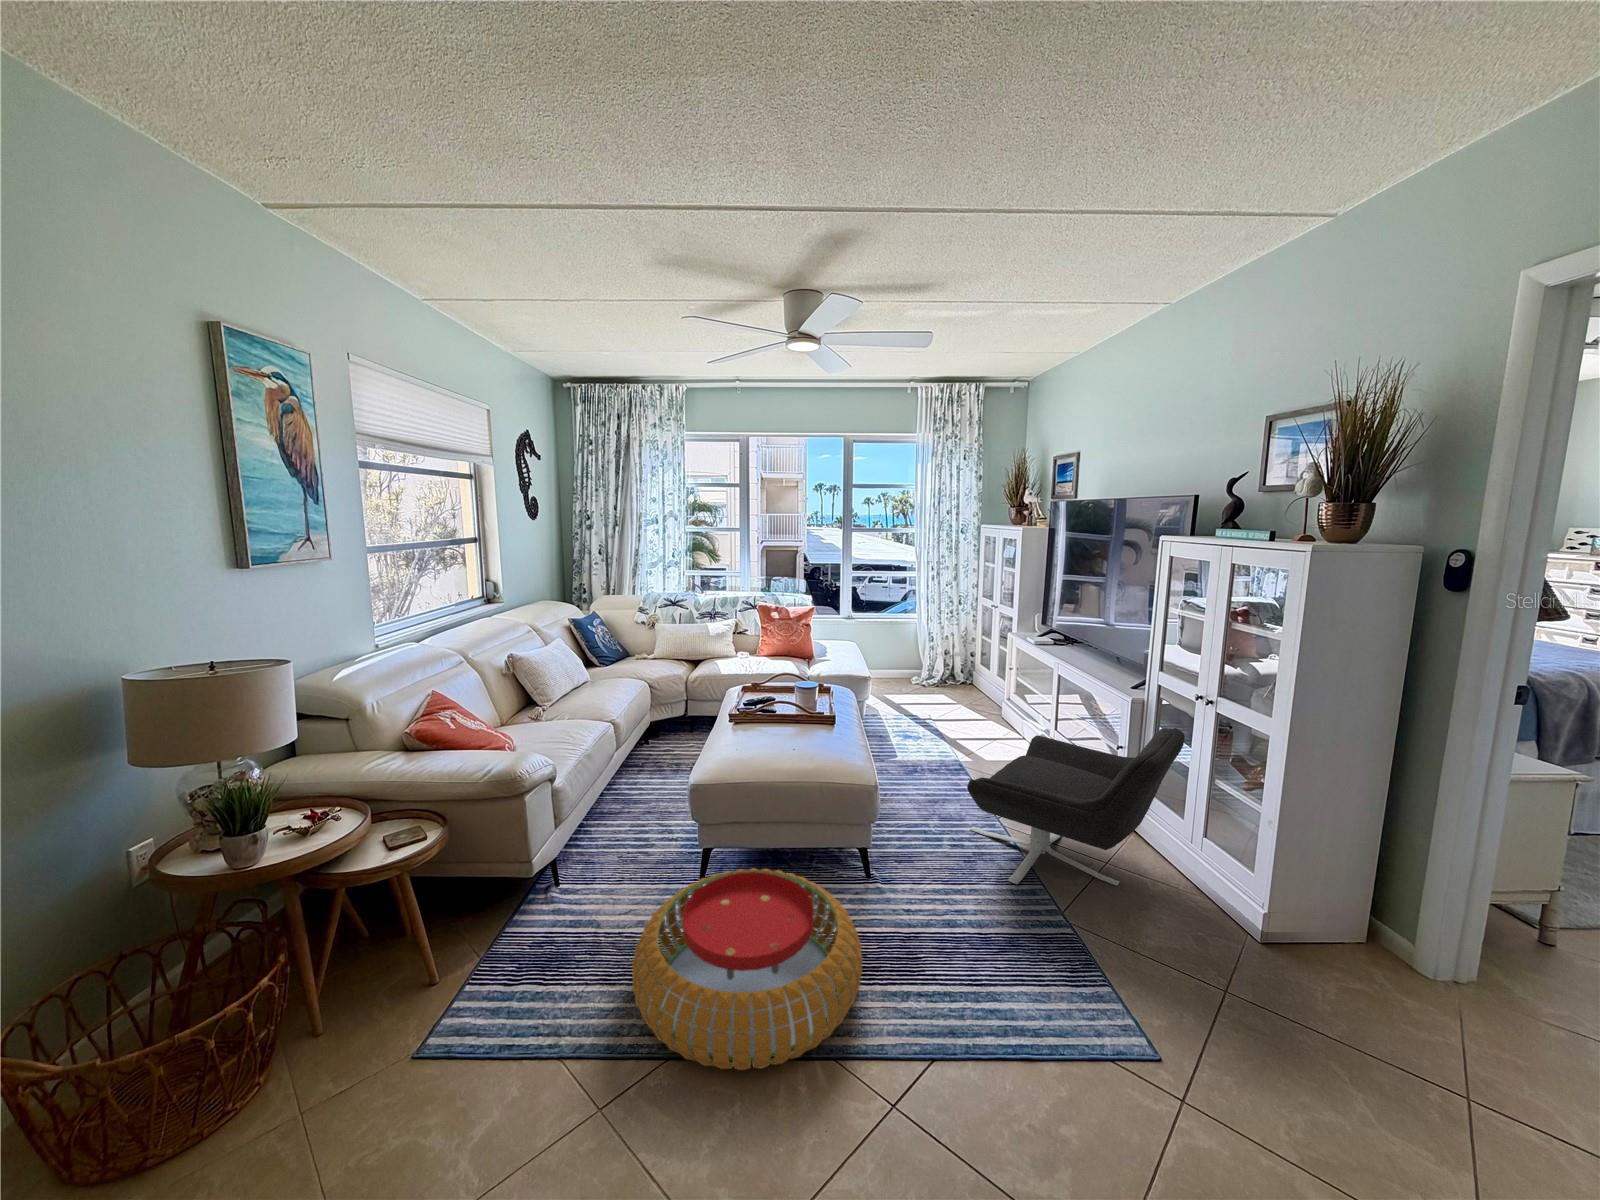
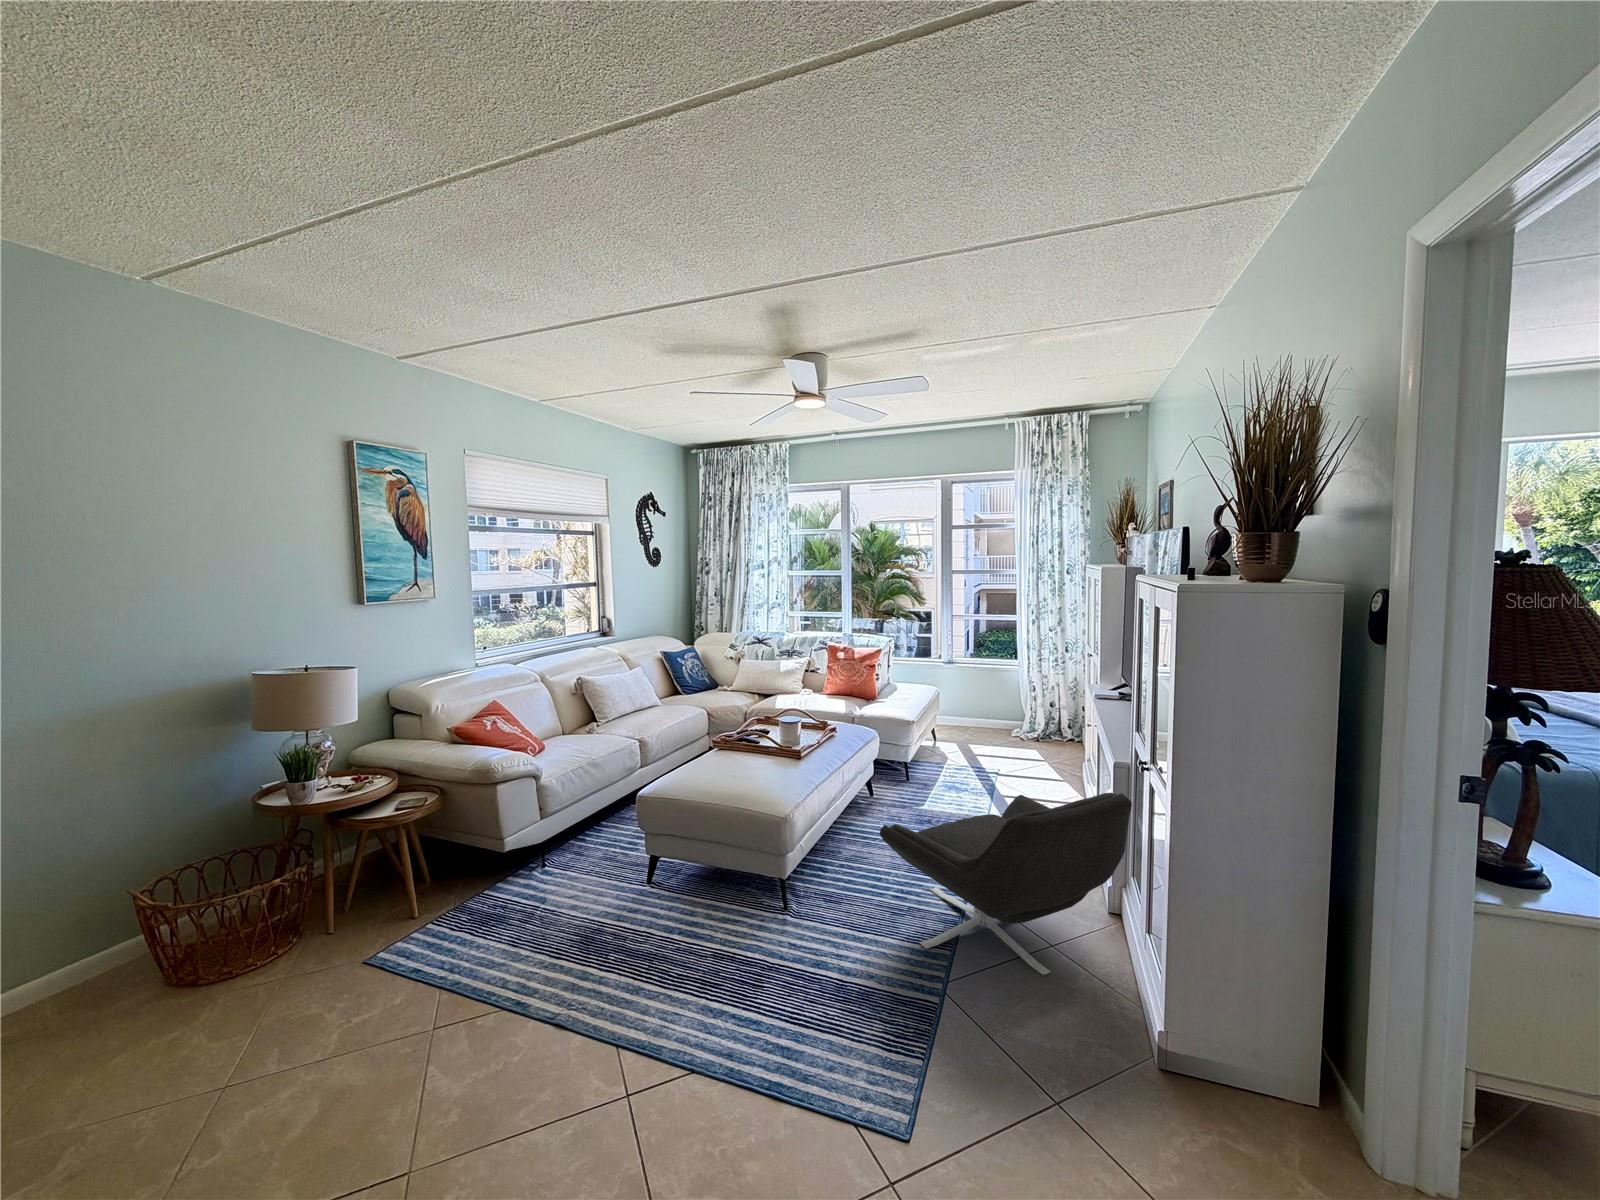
pouf: present [632,868,862,1070] -> none [493,872,706,1032]

